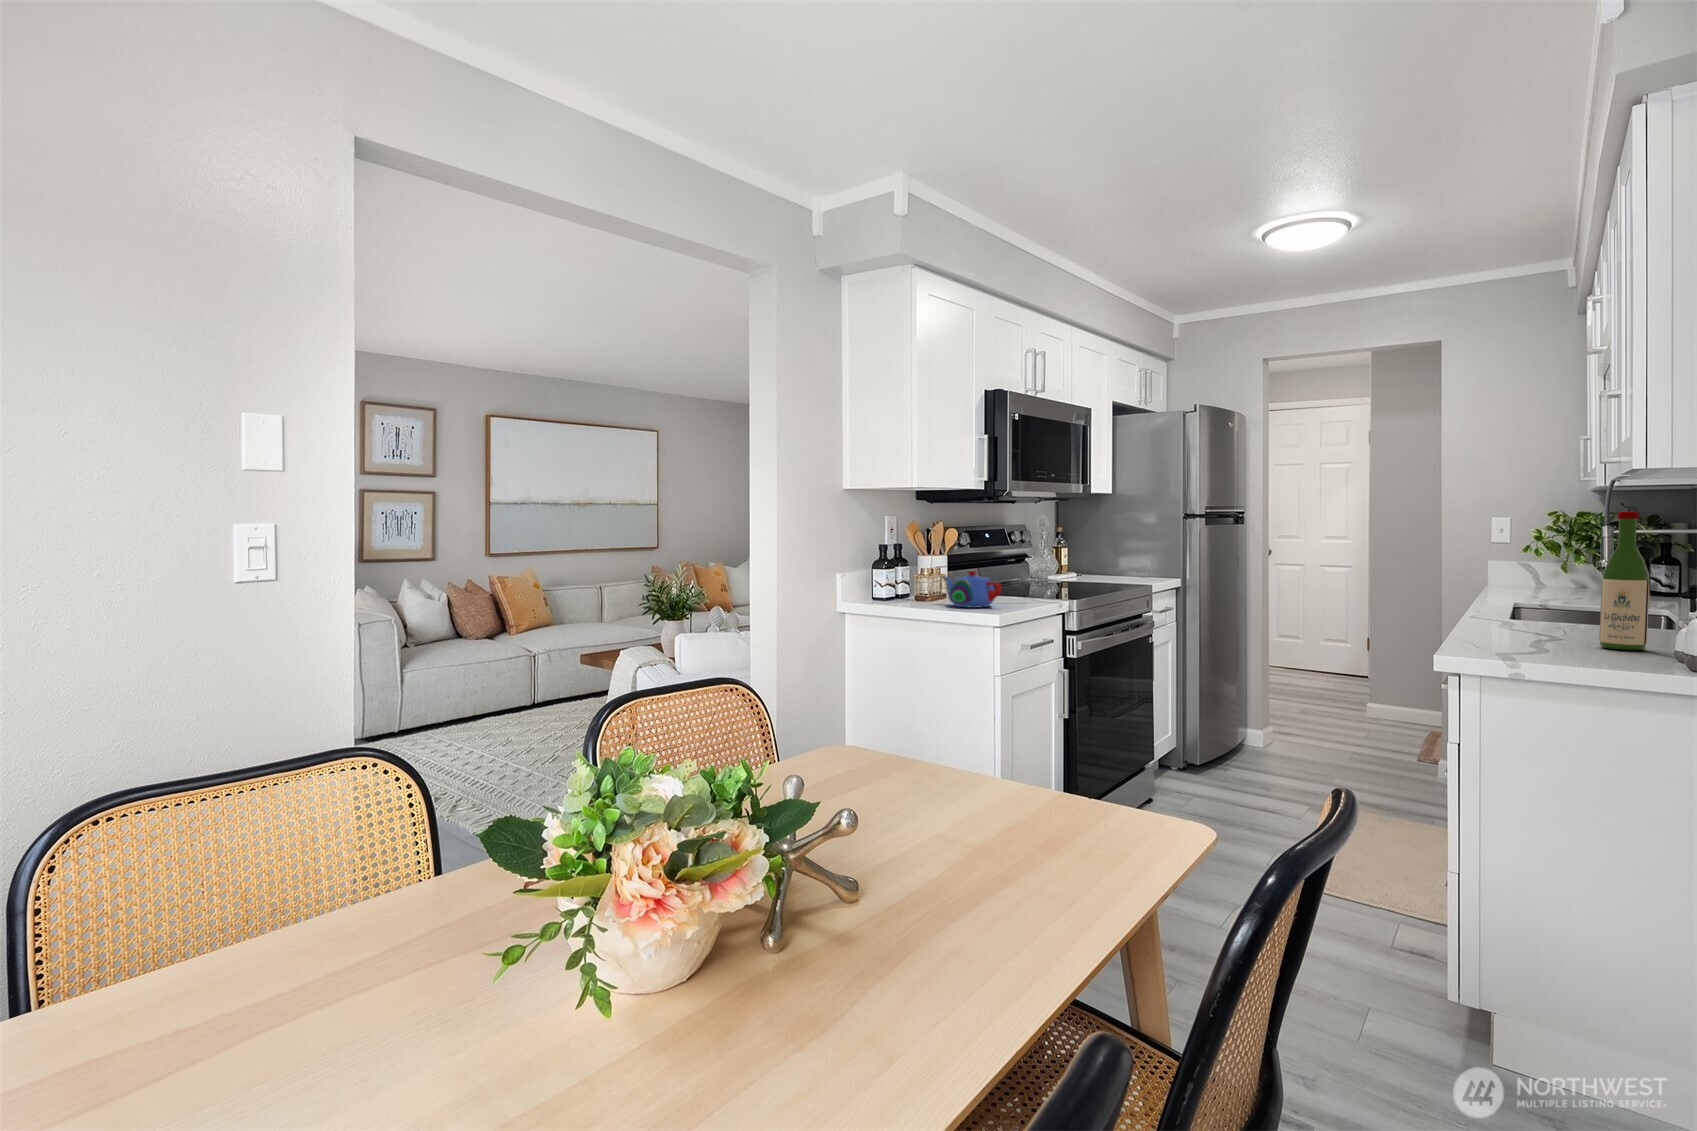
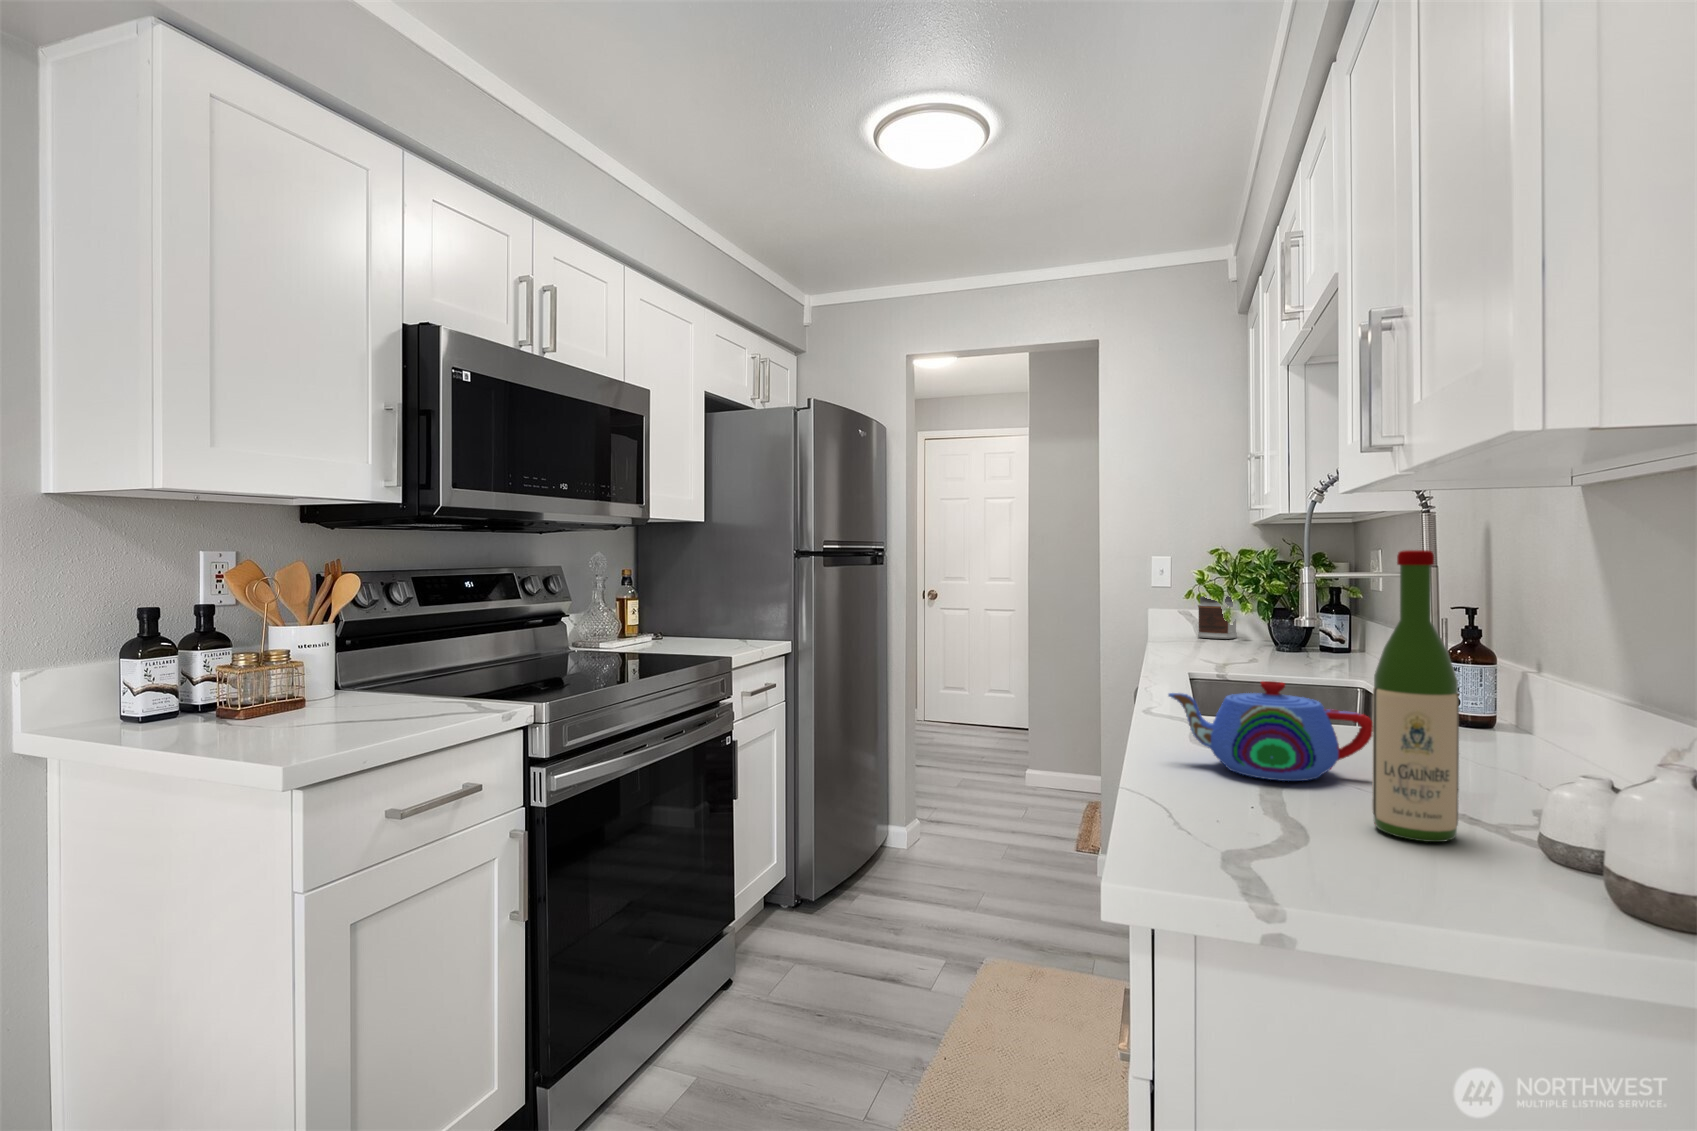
jar: none [1535,550,1574,585] -> present [1198,596,1237,639]
teapot: present [942,571,1001,608] -> present [1169,681,1373,781]

